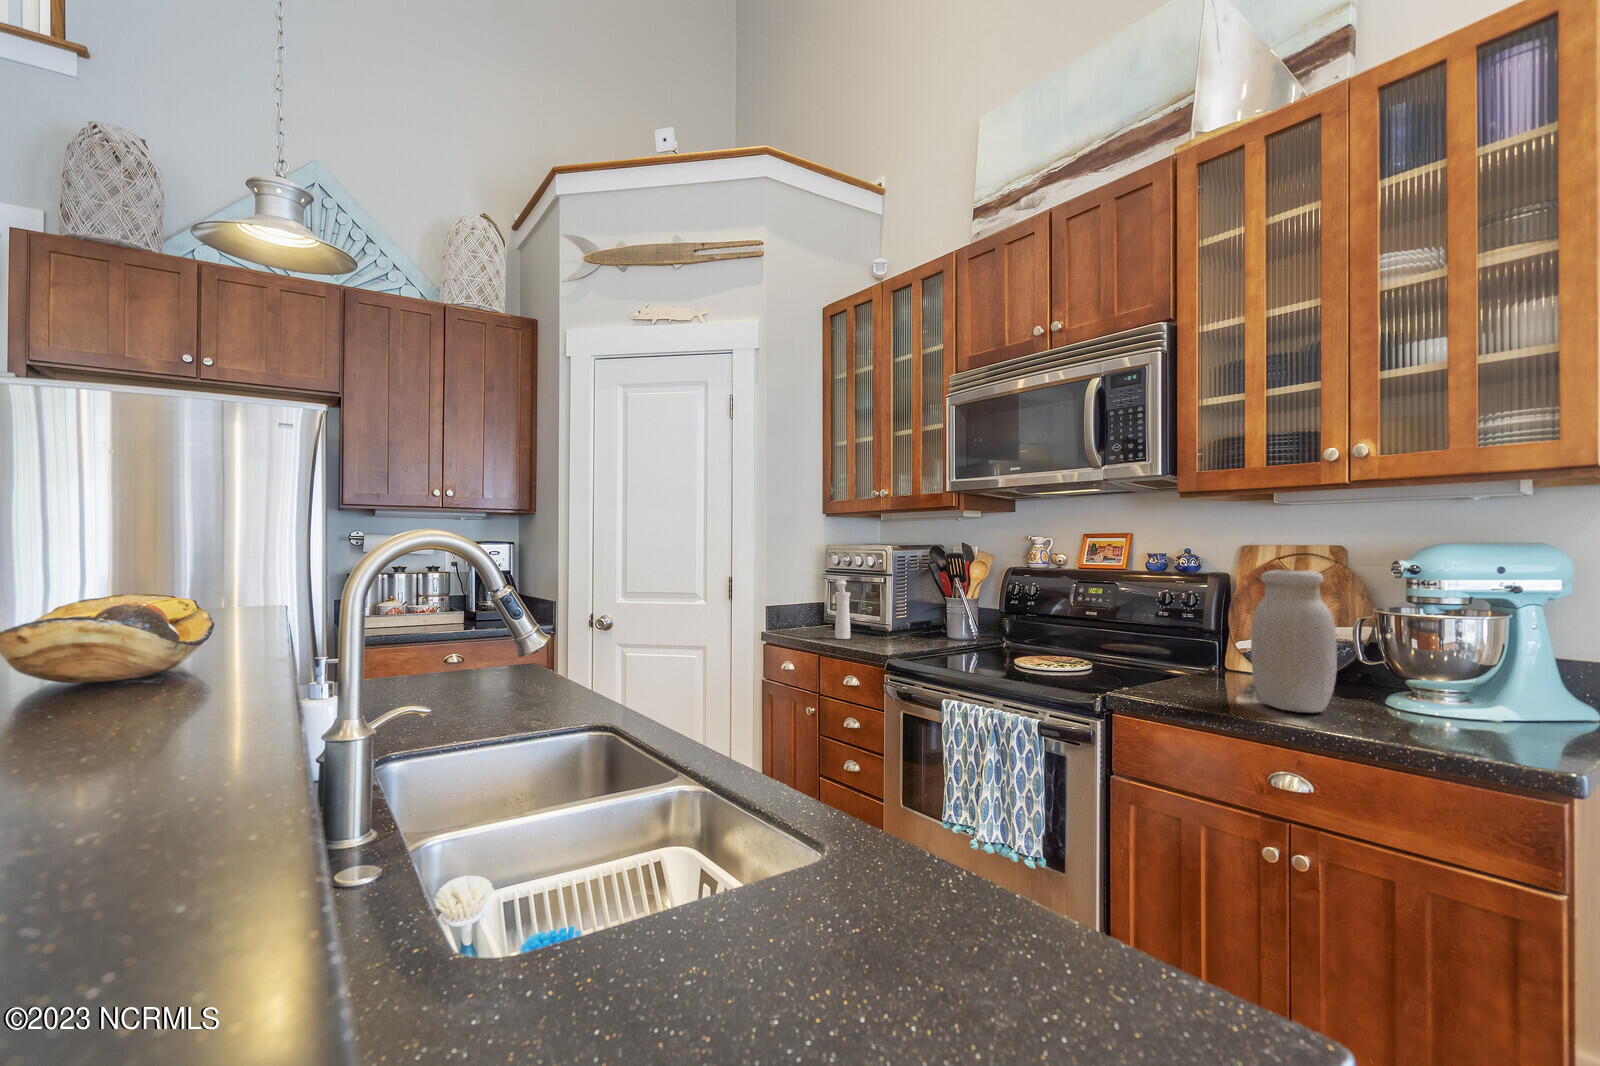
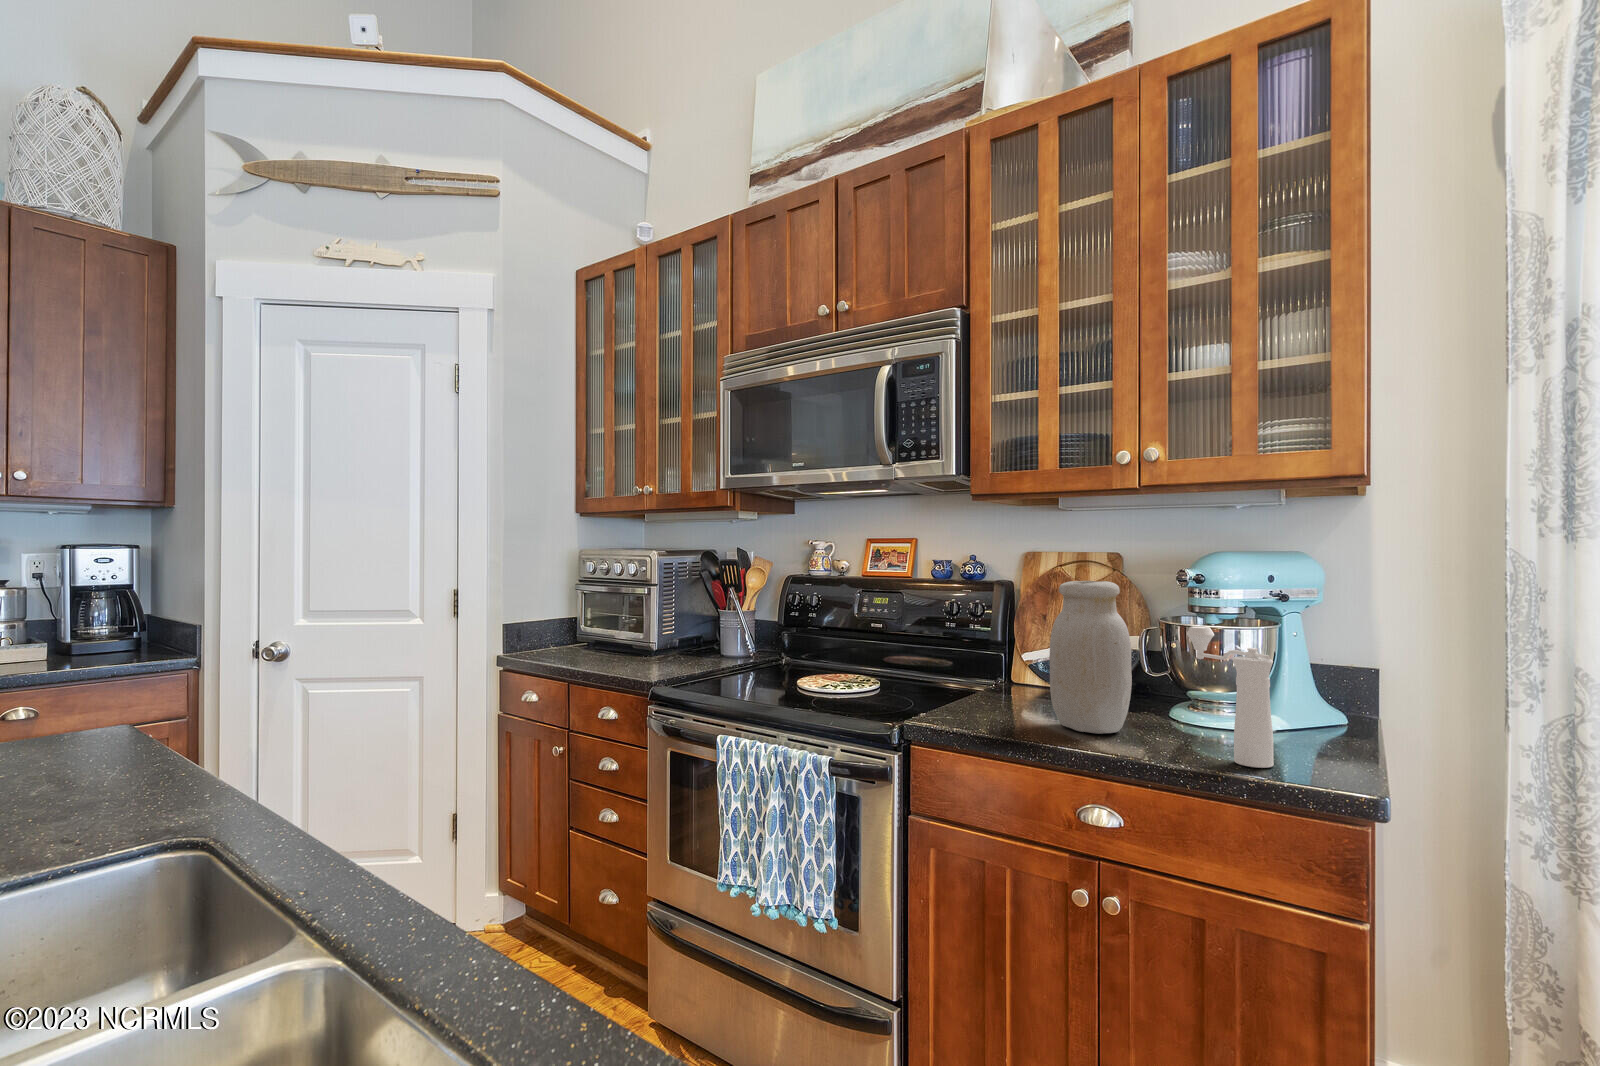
pepper mill: present [835,580,851,639] -> present [1186,626,1274,768]

